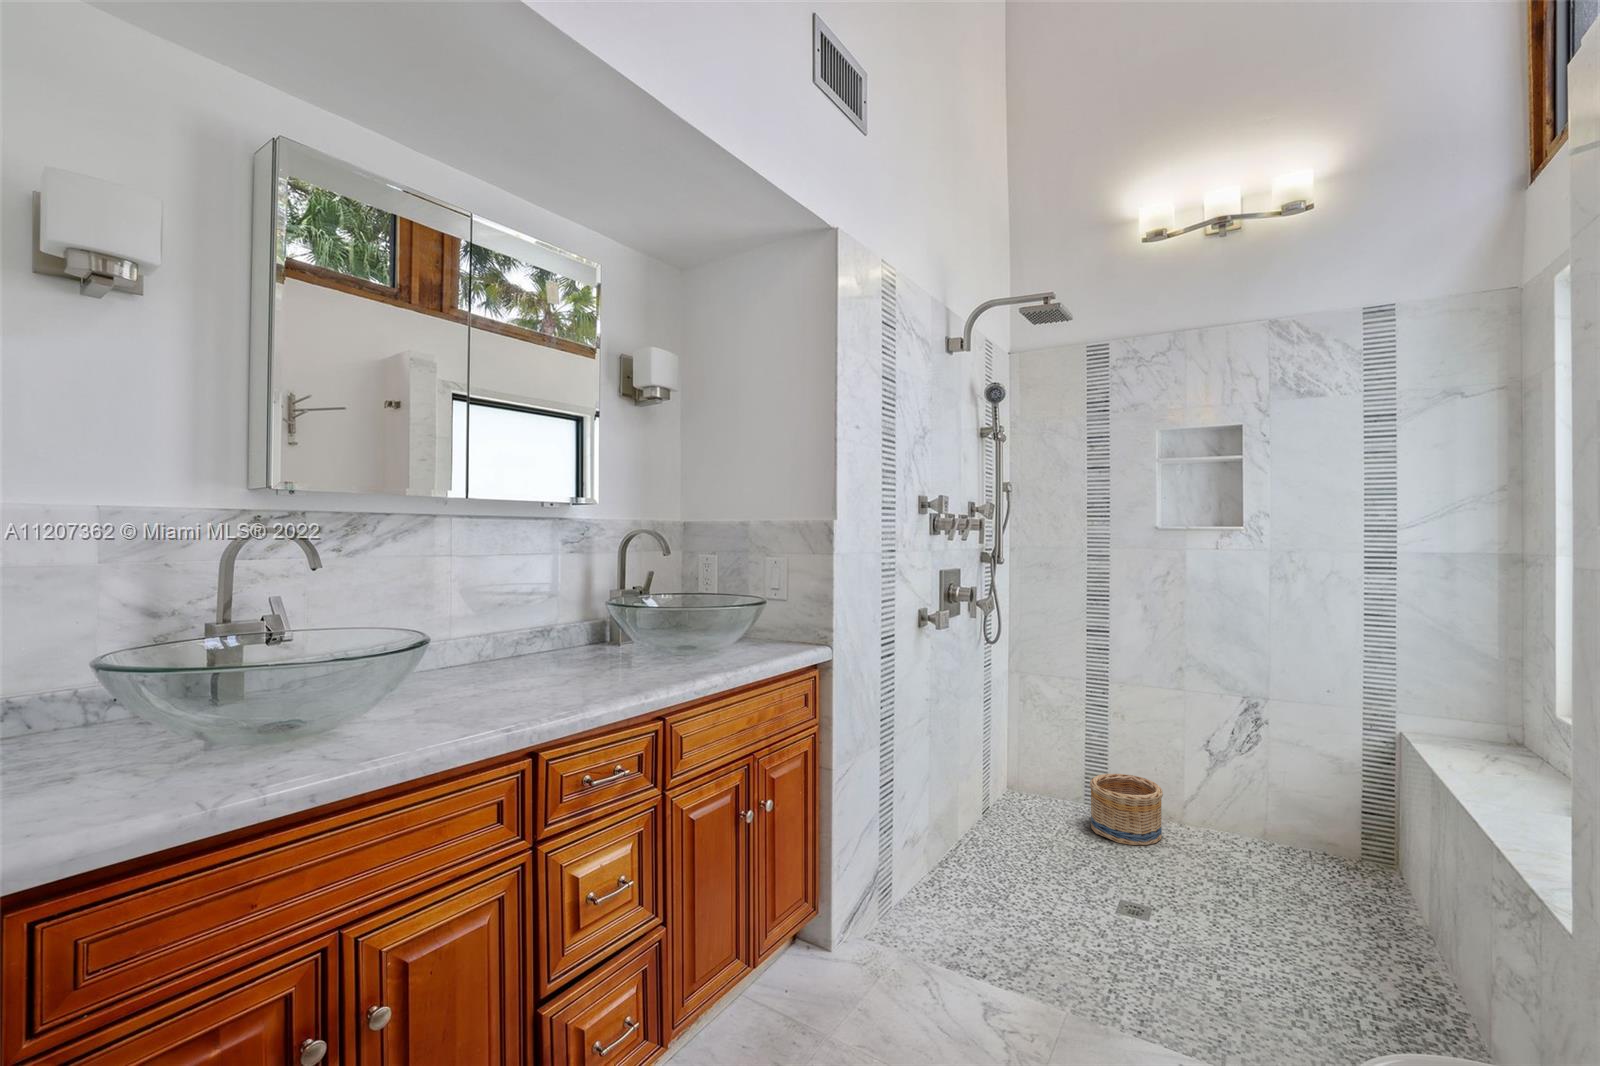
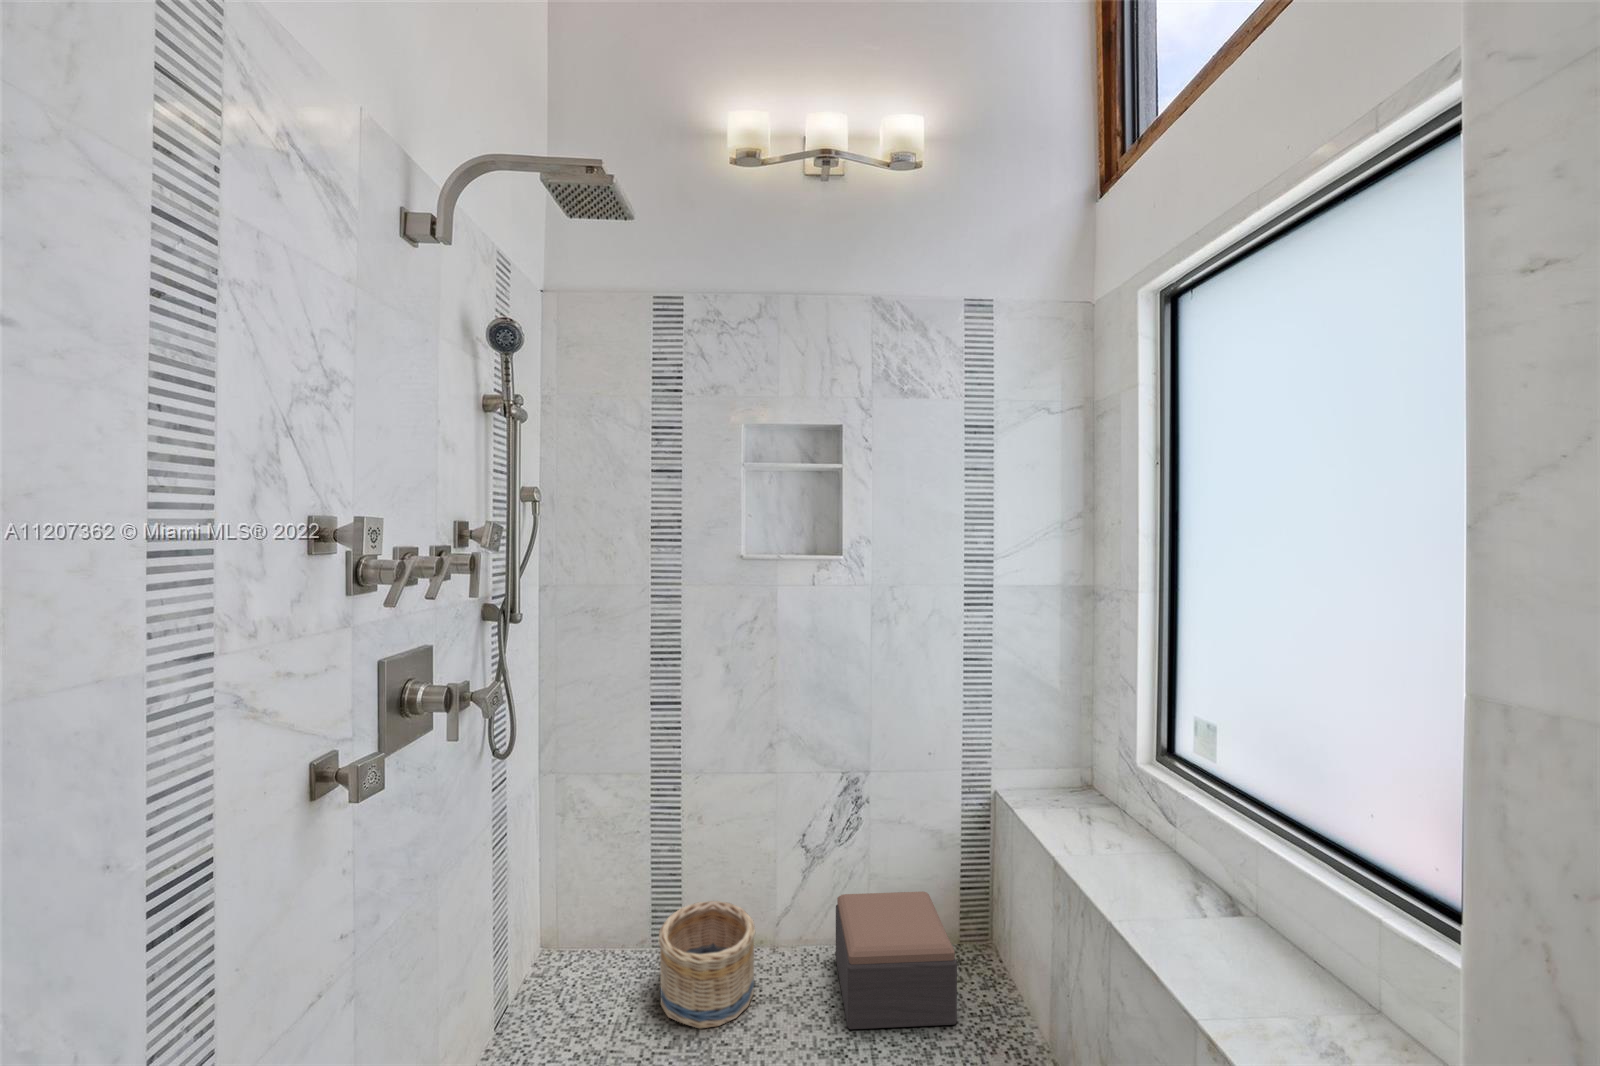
footstool: none [1234,790,1334,889] -> present [836,892,957,1029]

